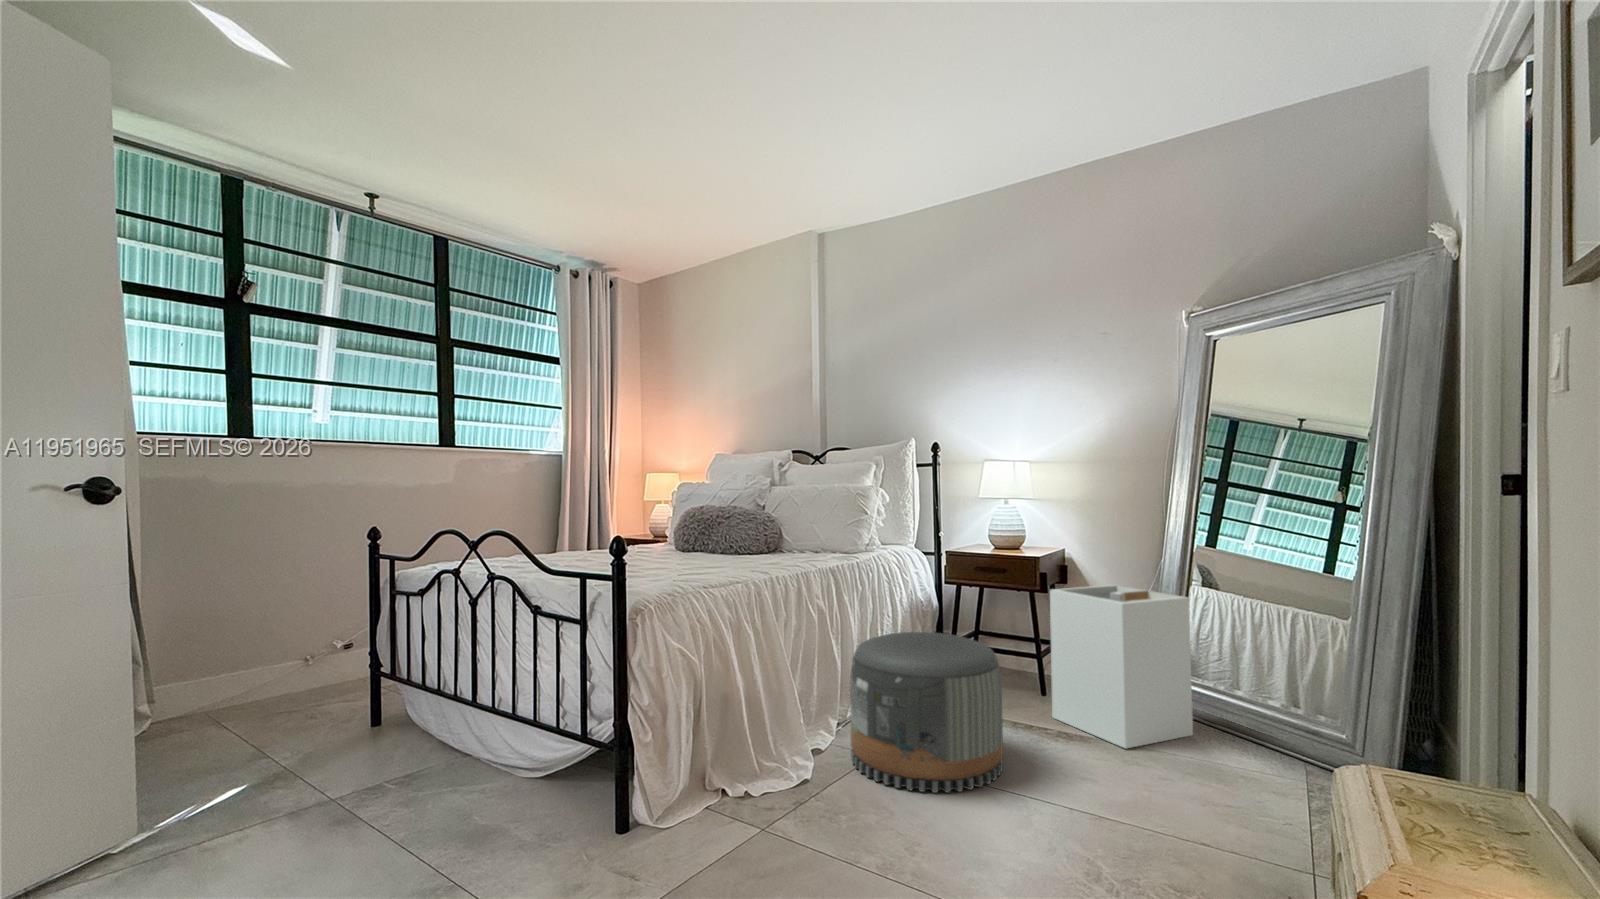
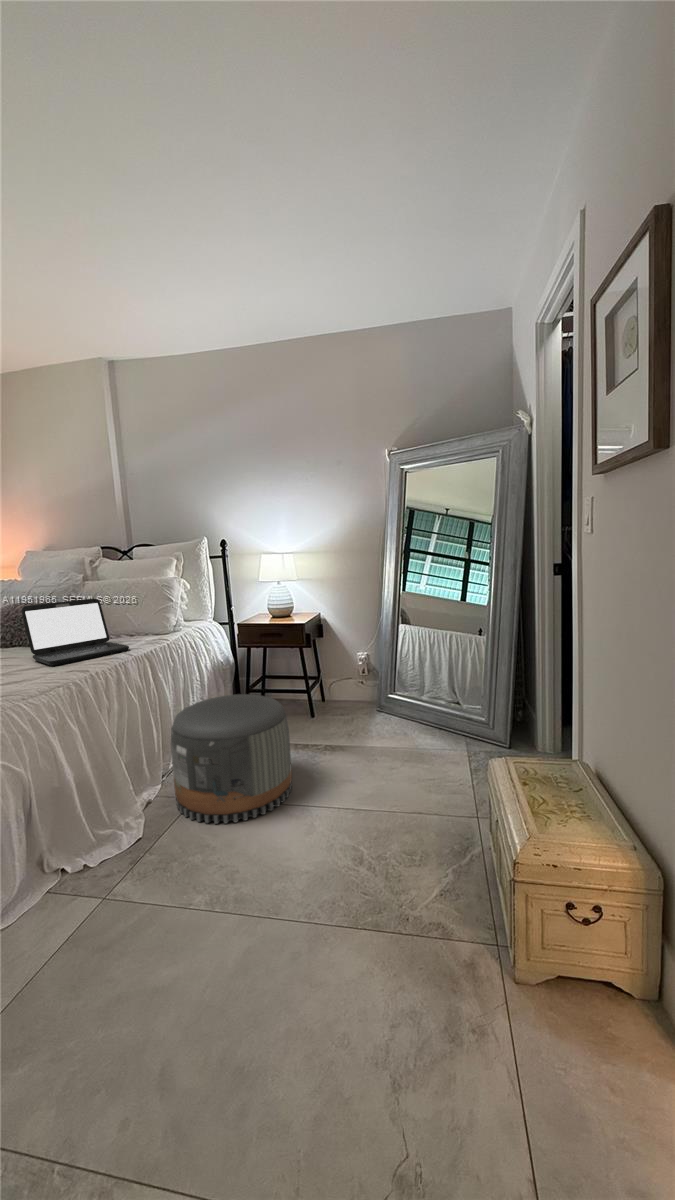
laptop: none [709,501,813,567] -> present [21,599,129,666]
laundry hamper: present [1050,585,1193,748] -> none [315,637,406,750]

